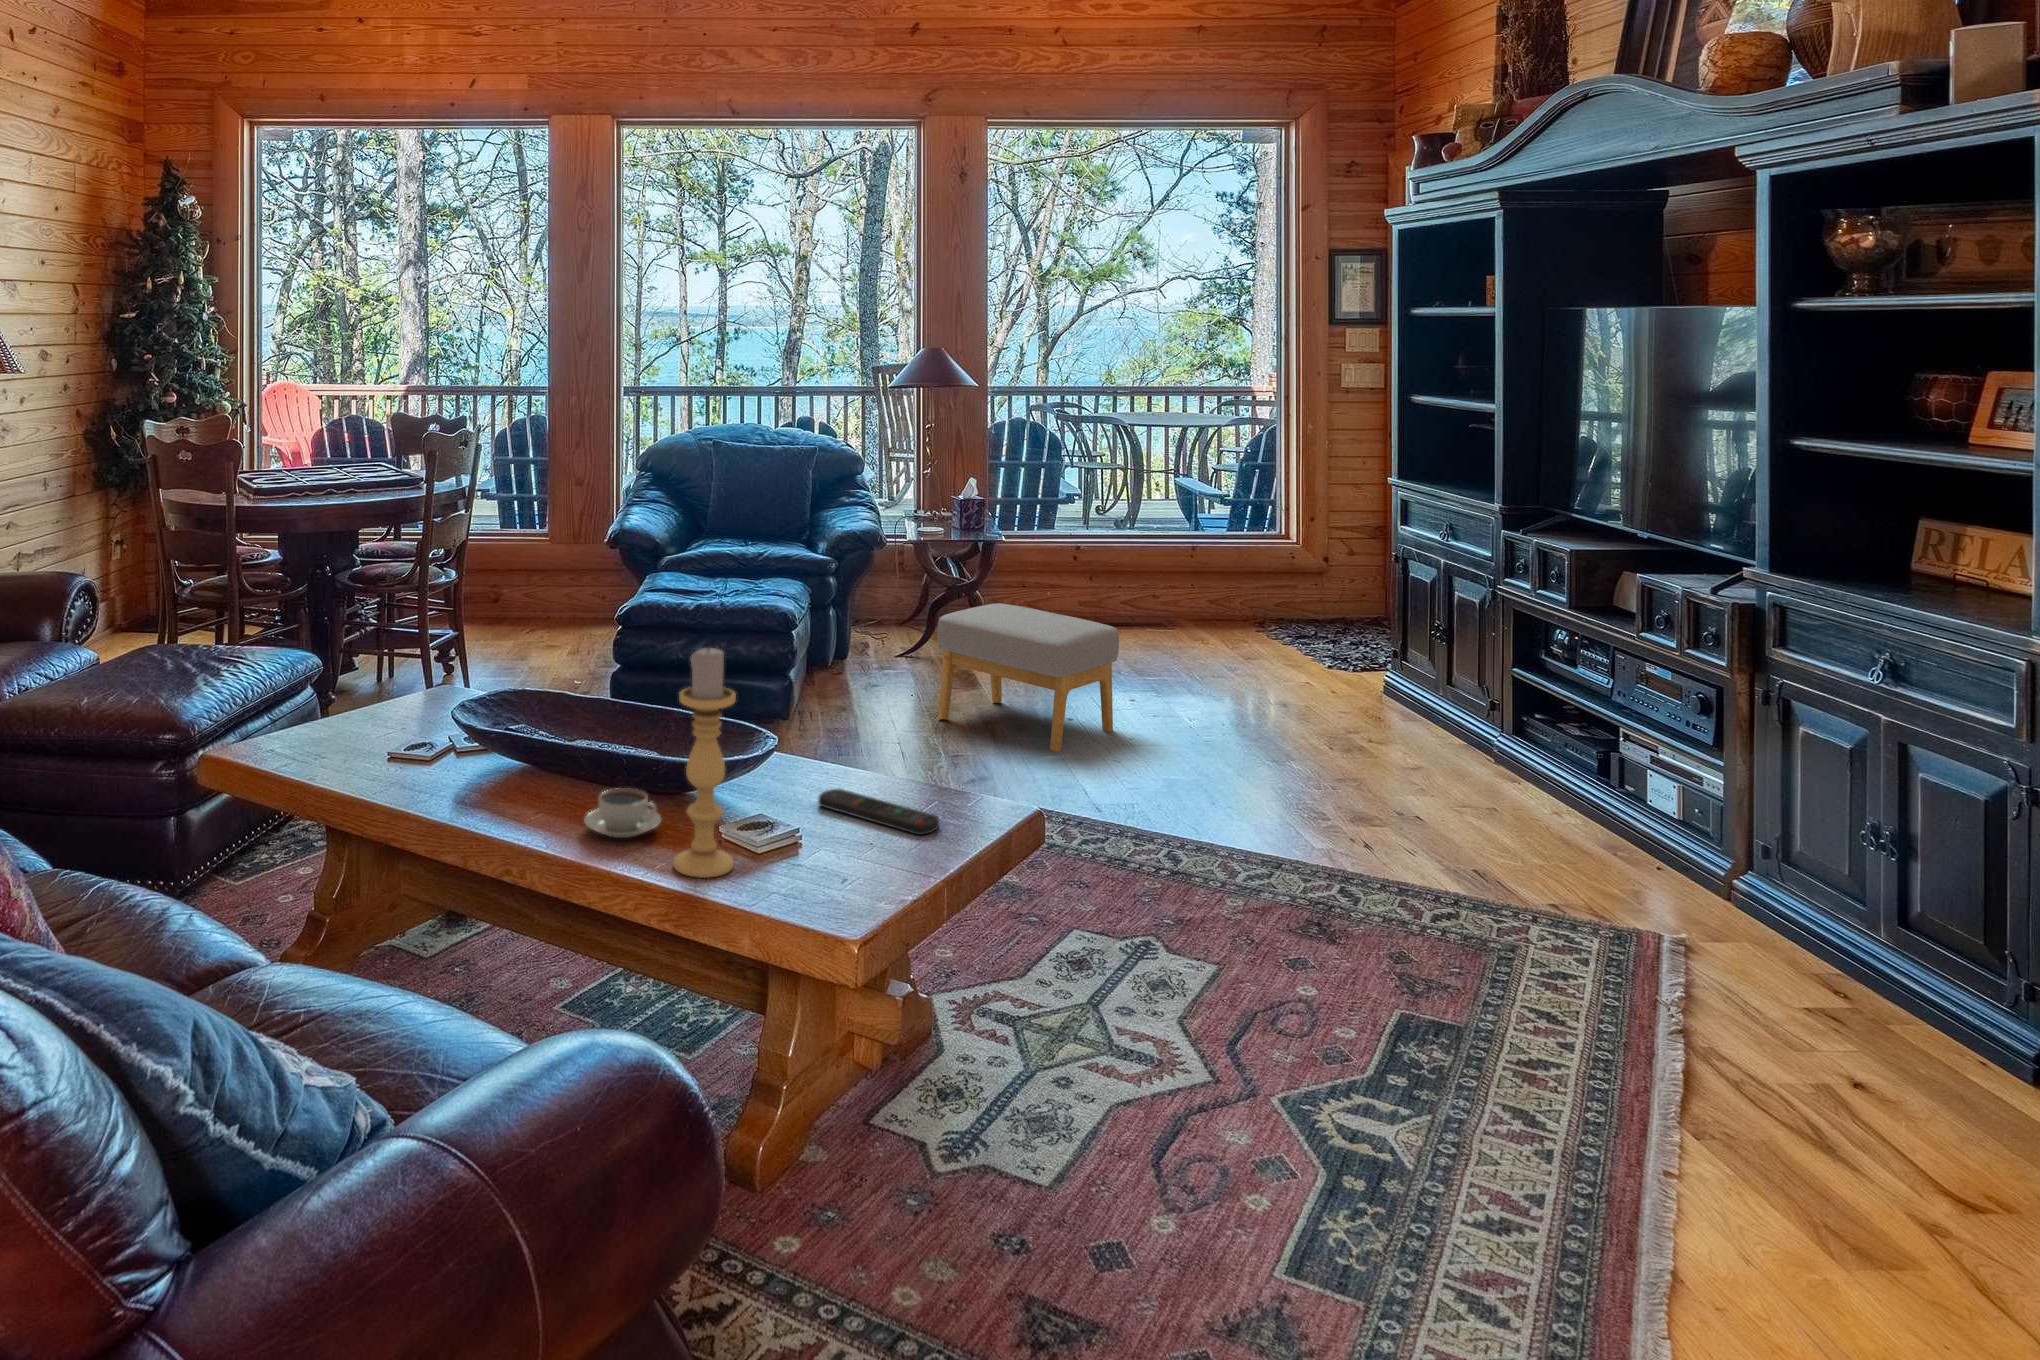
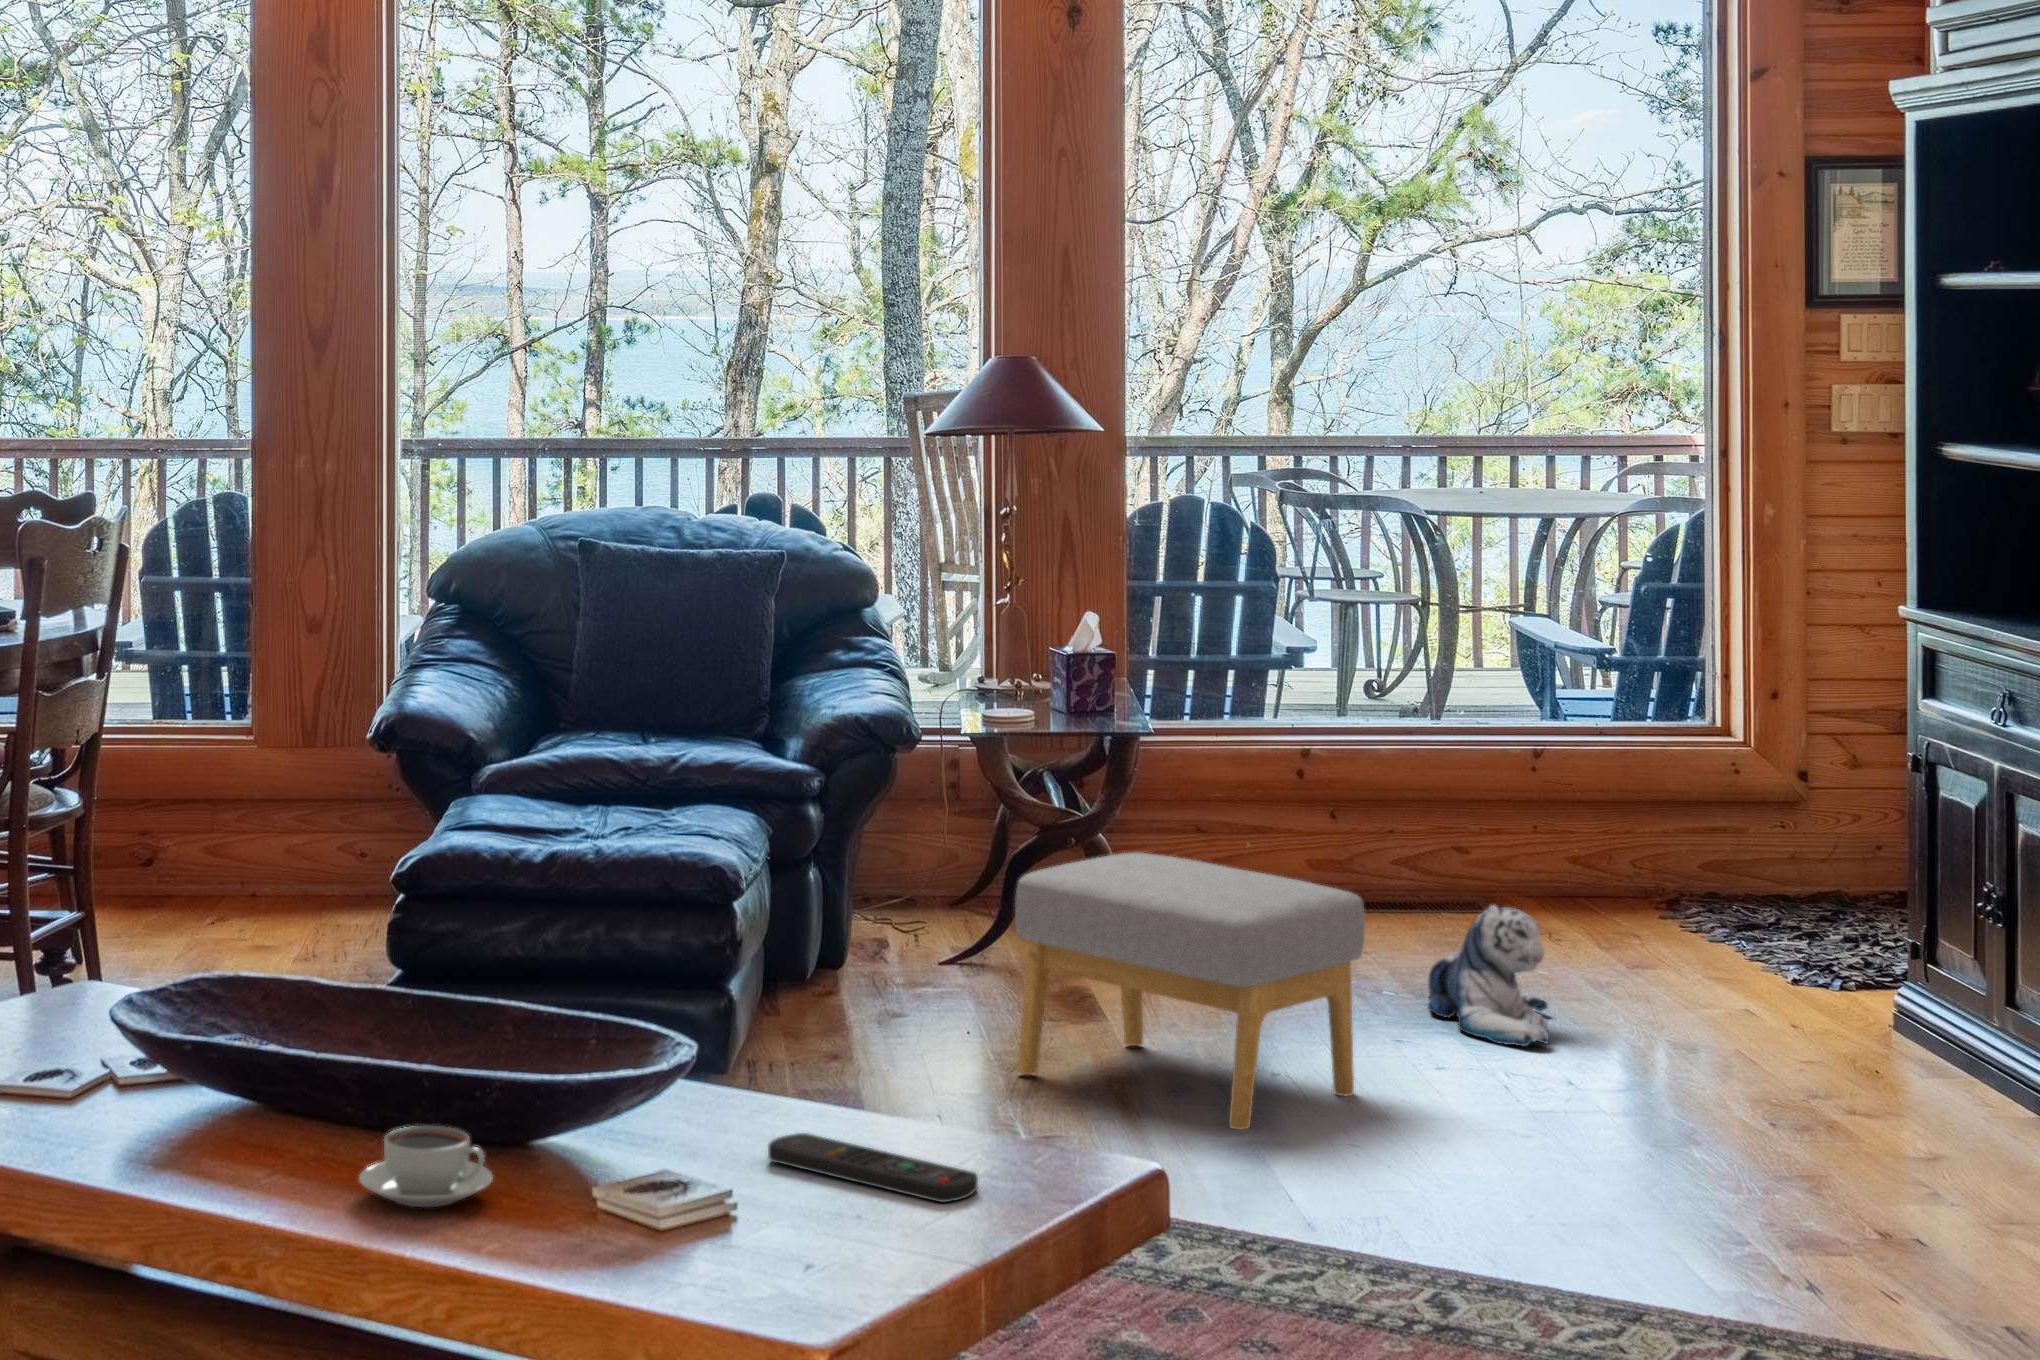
plush toy: none [1145,630,1210,704] -> present [1428,905,1549,1046]
candle holder: present [673,647,736,878] -> none [516,868,622,1262]

